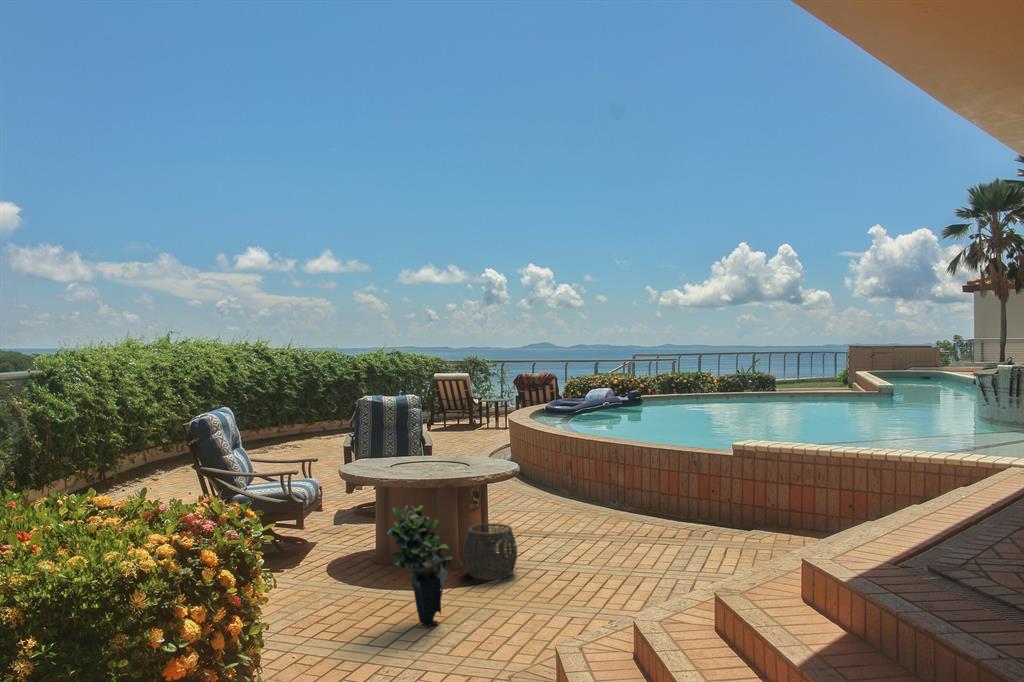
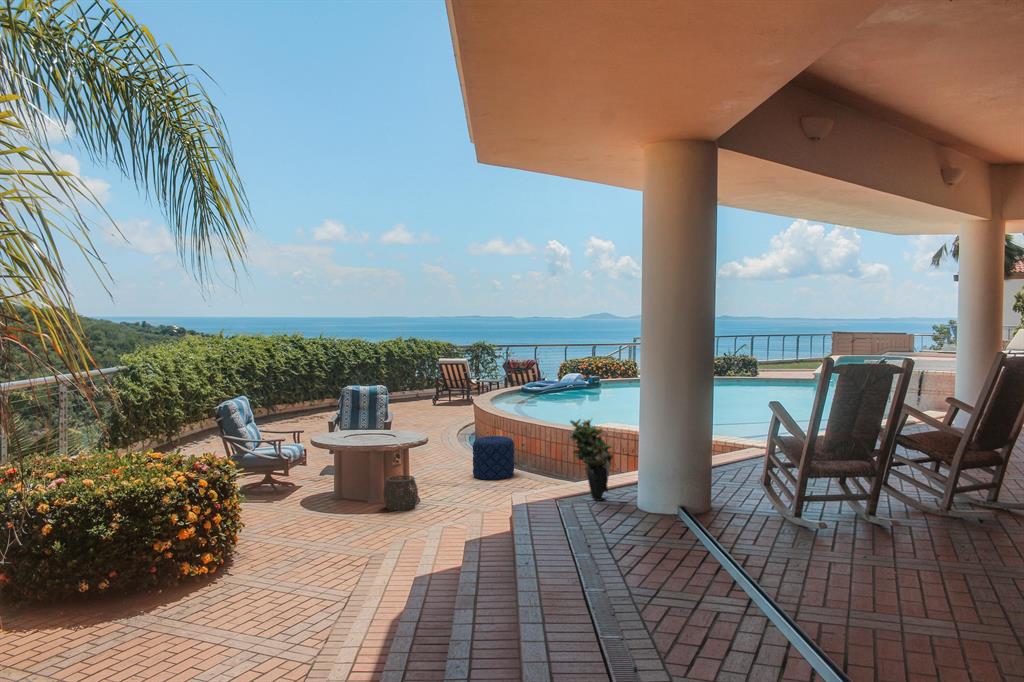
pouf: none [557,463,616,525] -> present [473,436,514,480]
potted plant: present [387,505,452,627] -> present [569,419,613,501]

